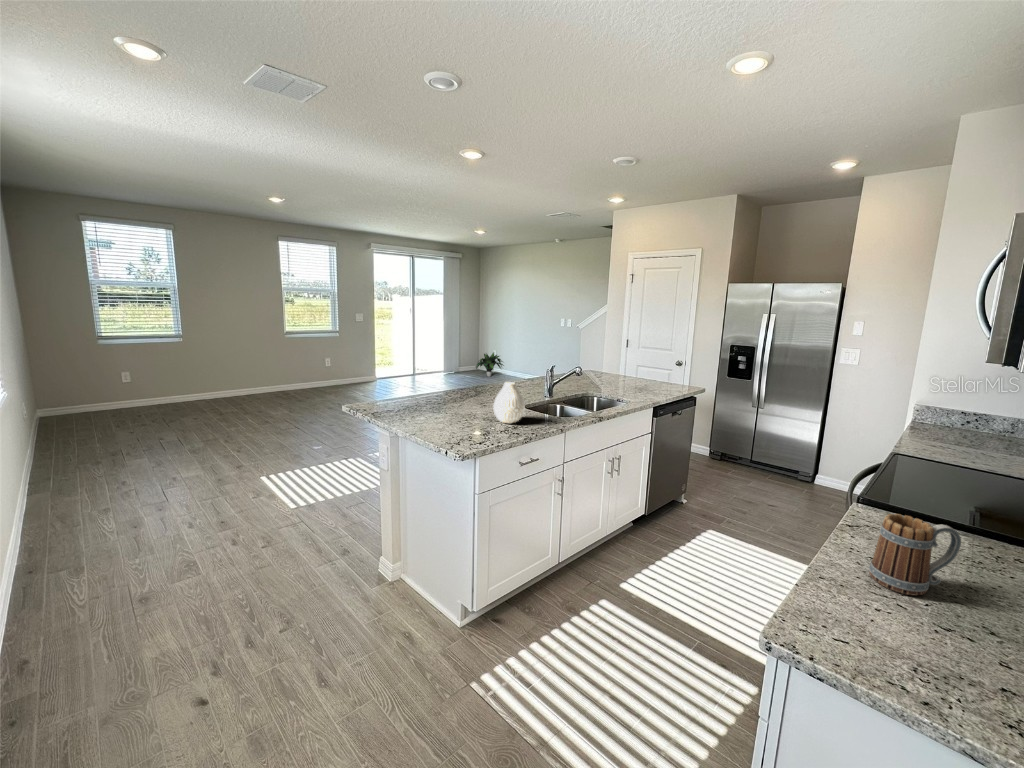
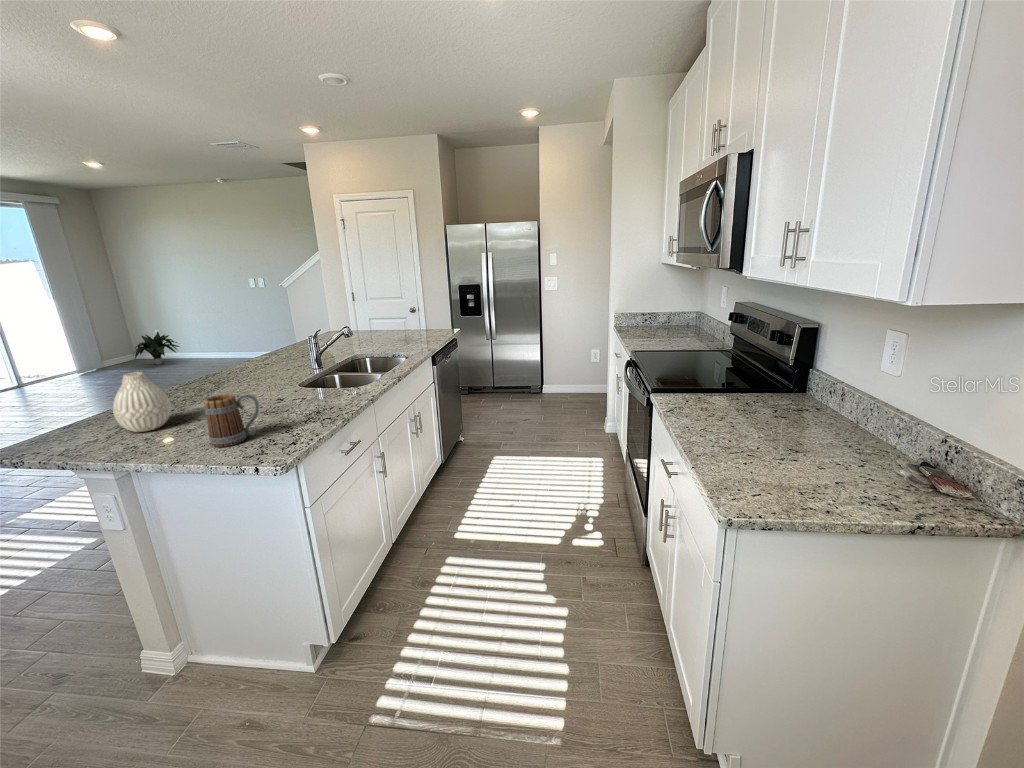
vase: present [493,382,525,423] -> present [113,372,171,432]
mug: present [869,514,961,595] -> present [204,393,259,447]

